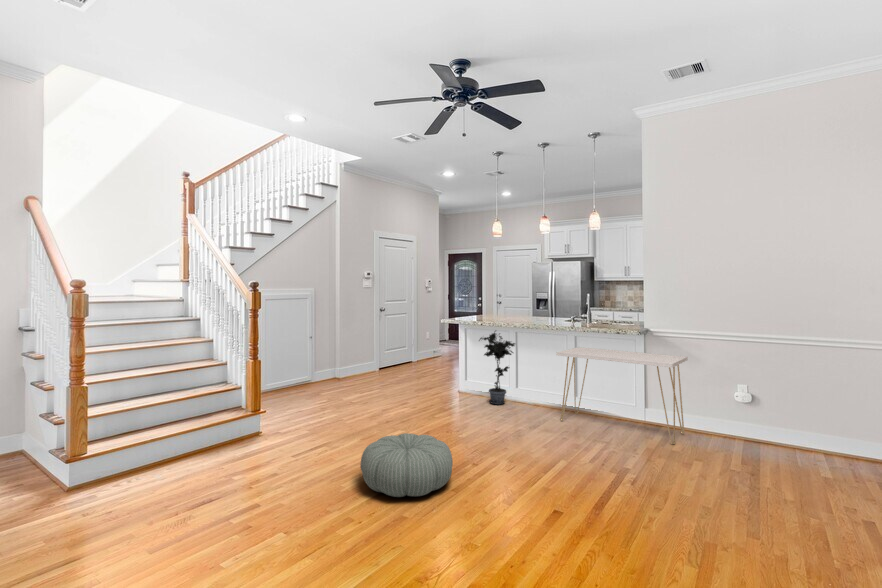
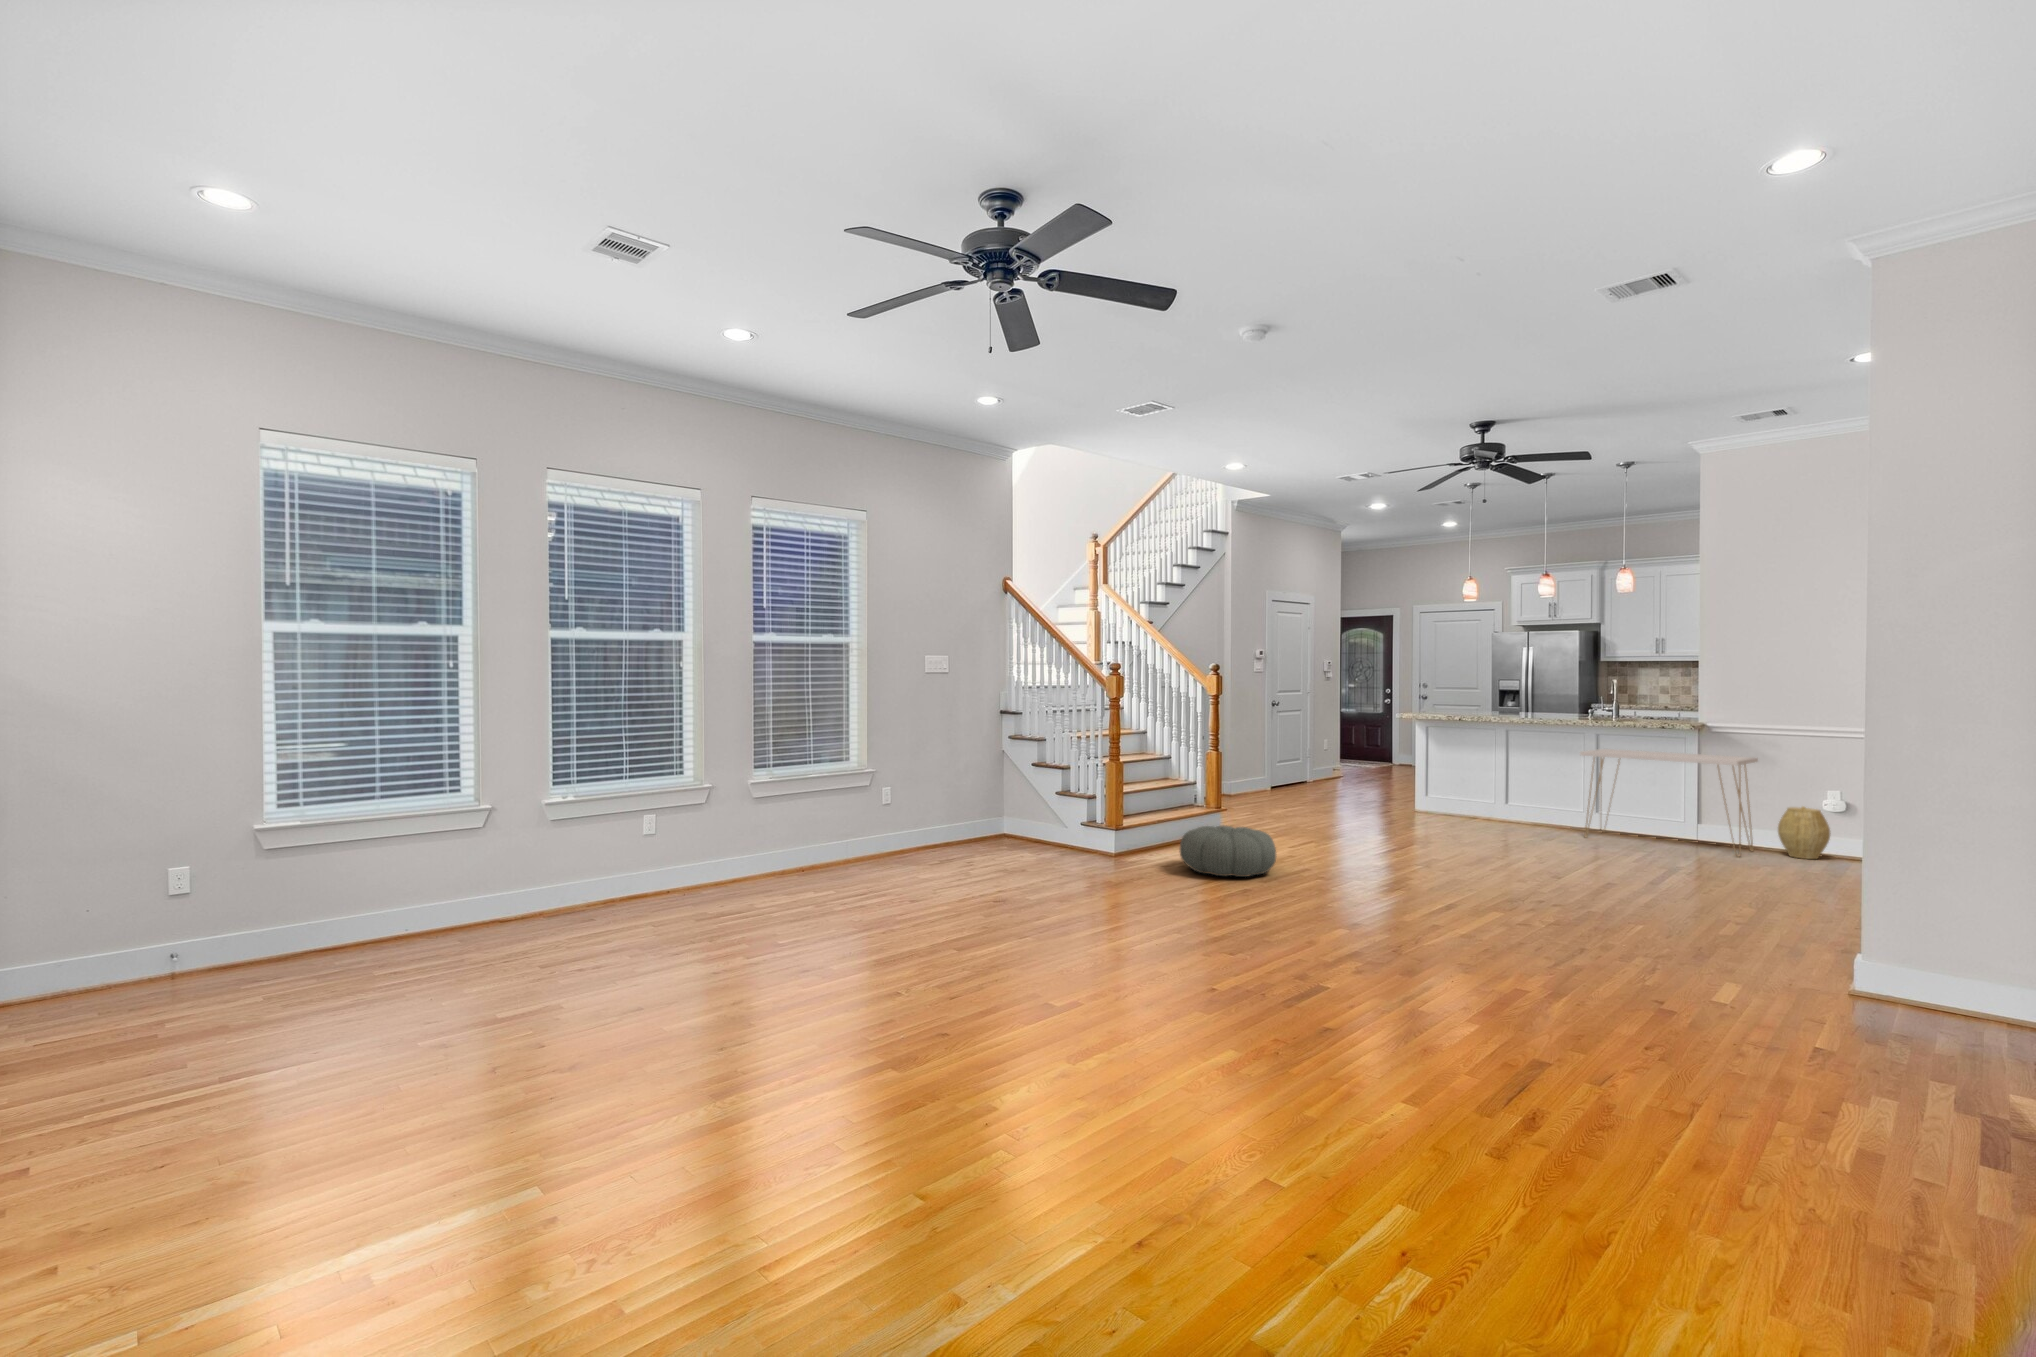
potted plant: present [479,333,515,405] -> none [1456,727,1515,823]
woven basket: none [703,398,743,444] -> present [1778,807,1830,859]
pouf: present [360,433,453,497] -> present [1180,826,1276,877]

